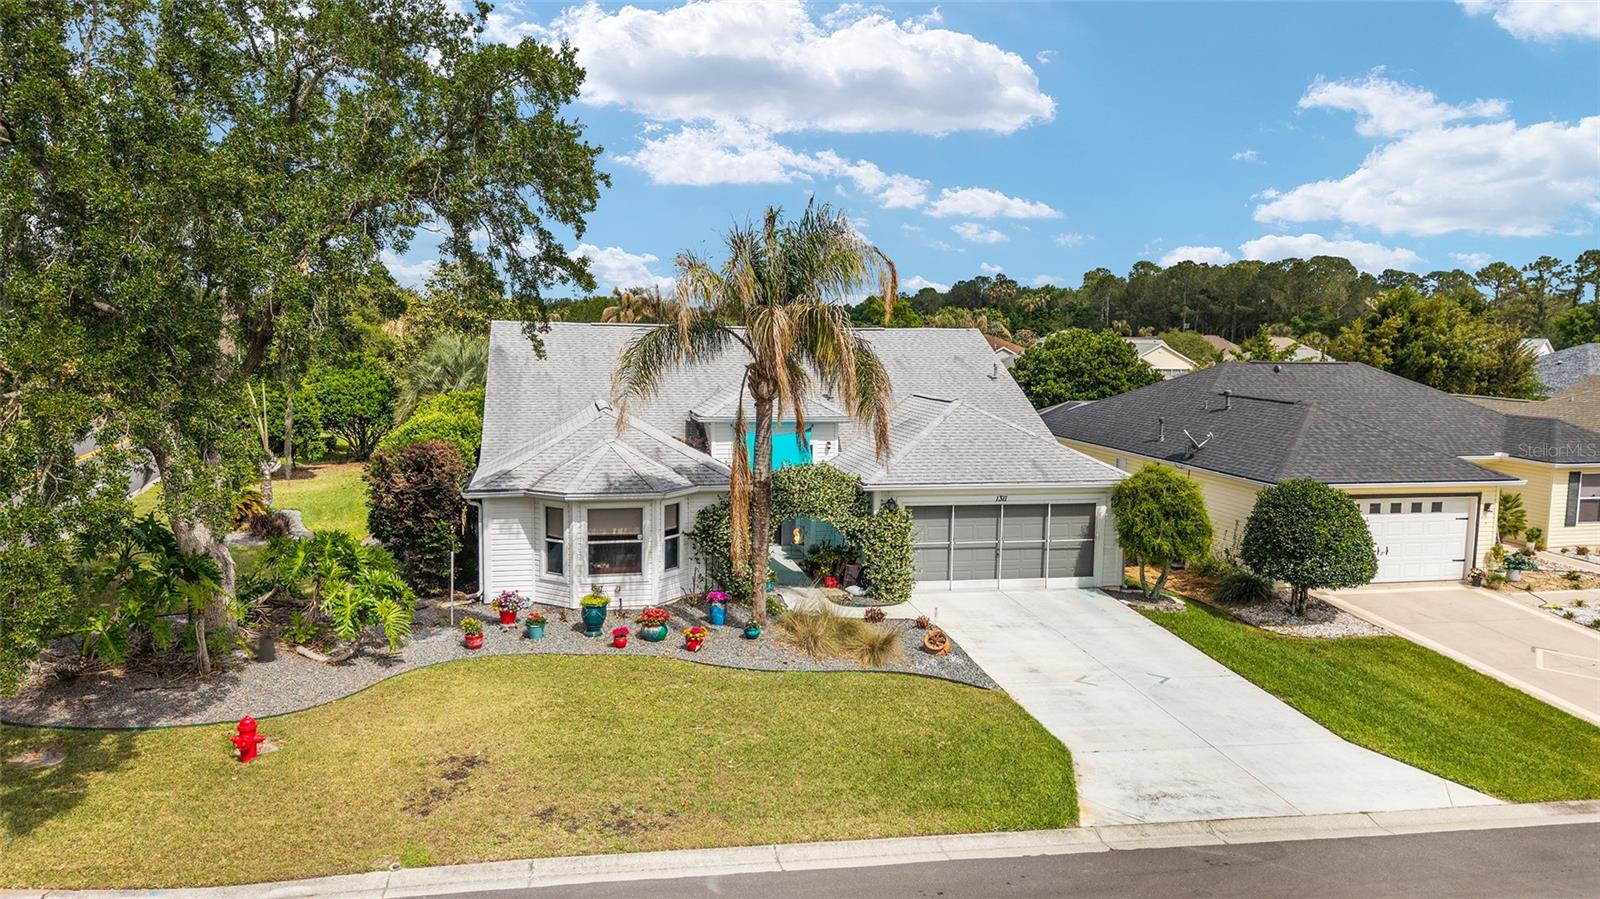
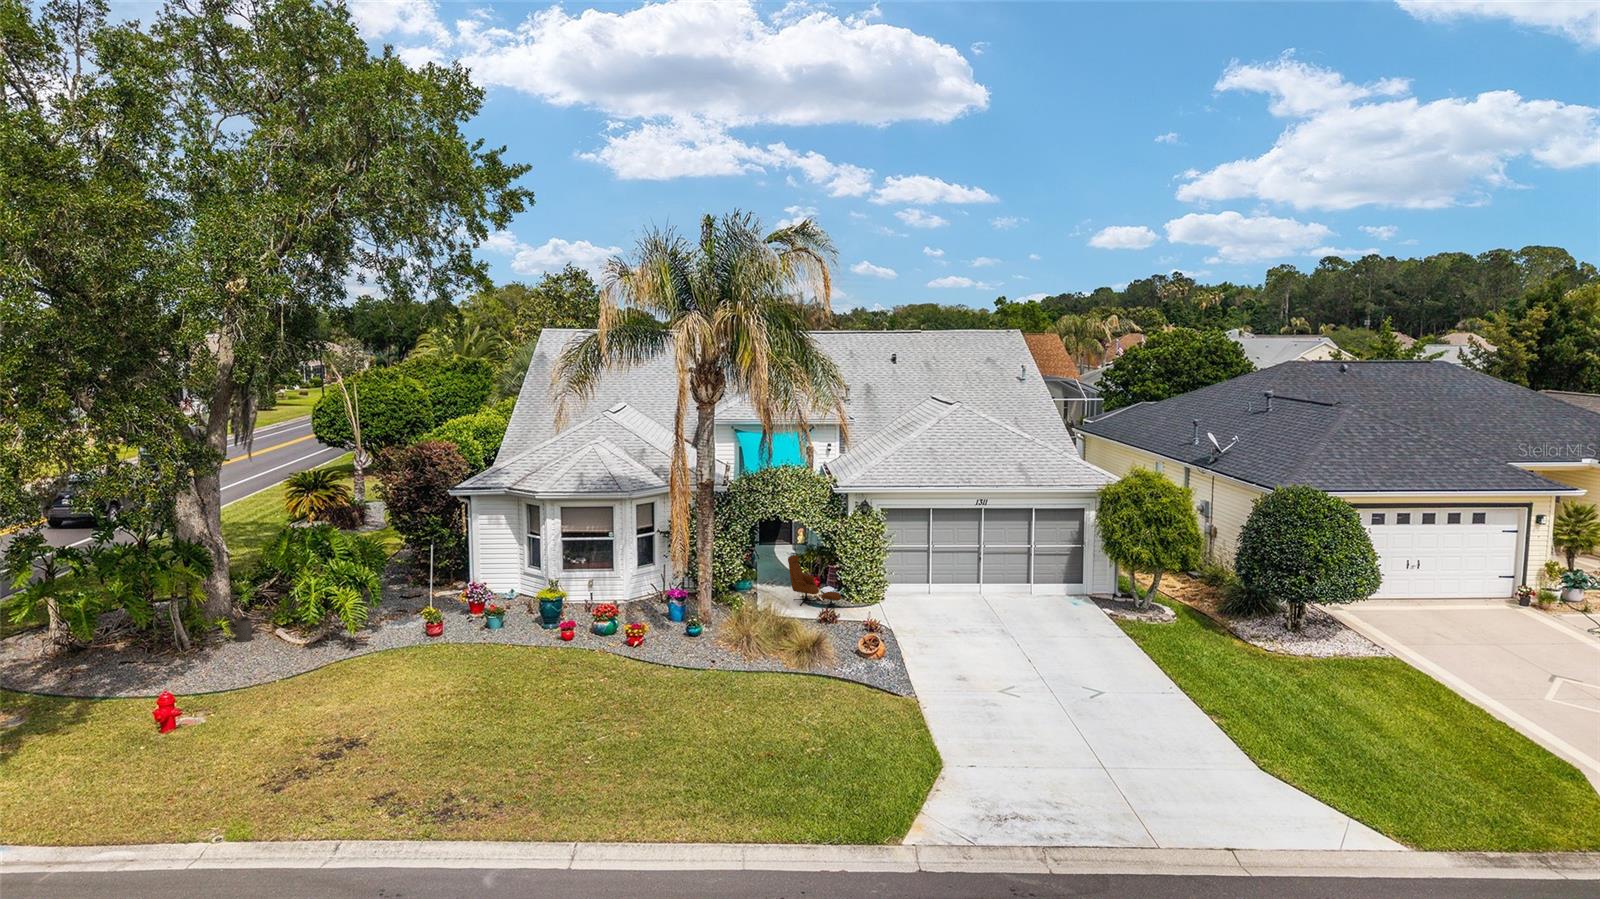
lounge chair: none [824,555,878,608] -> present [788,556,841,607]

